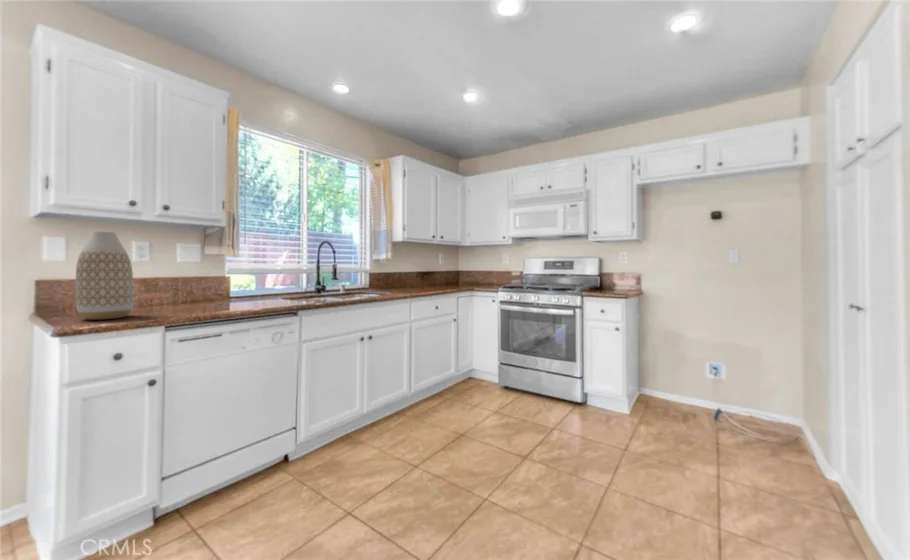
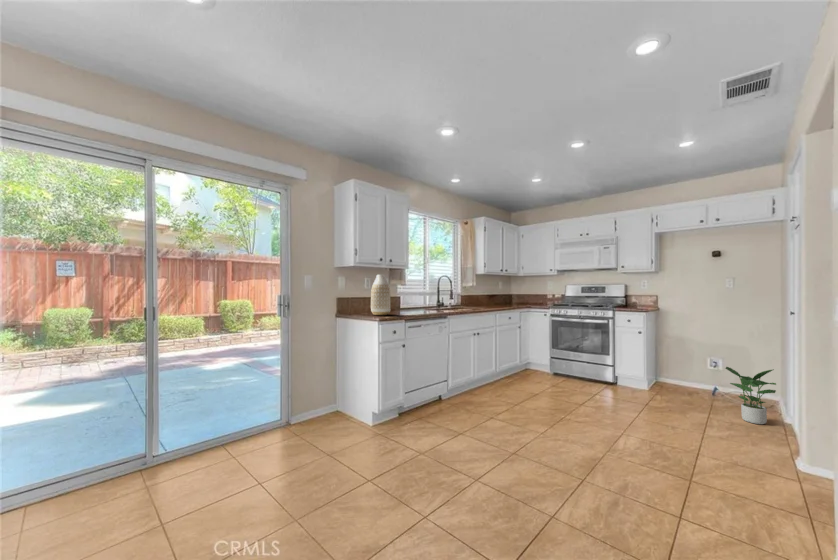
potted plant: none [748,388,833,484] -> present [726,367,776,424]

